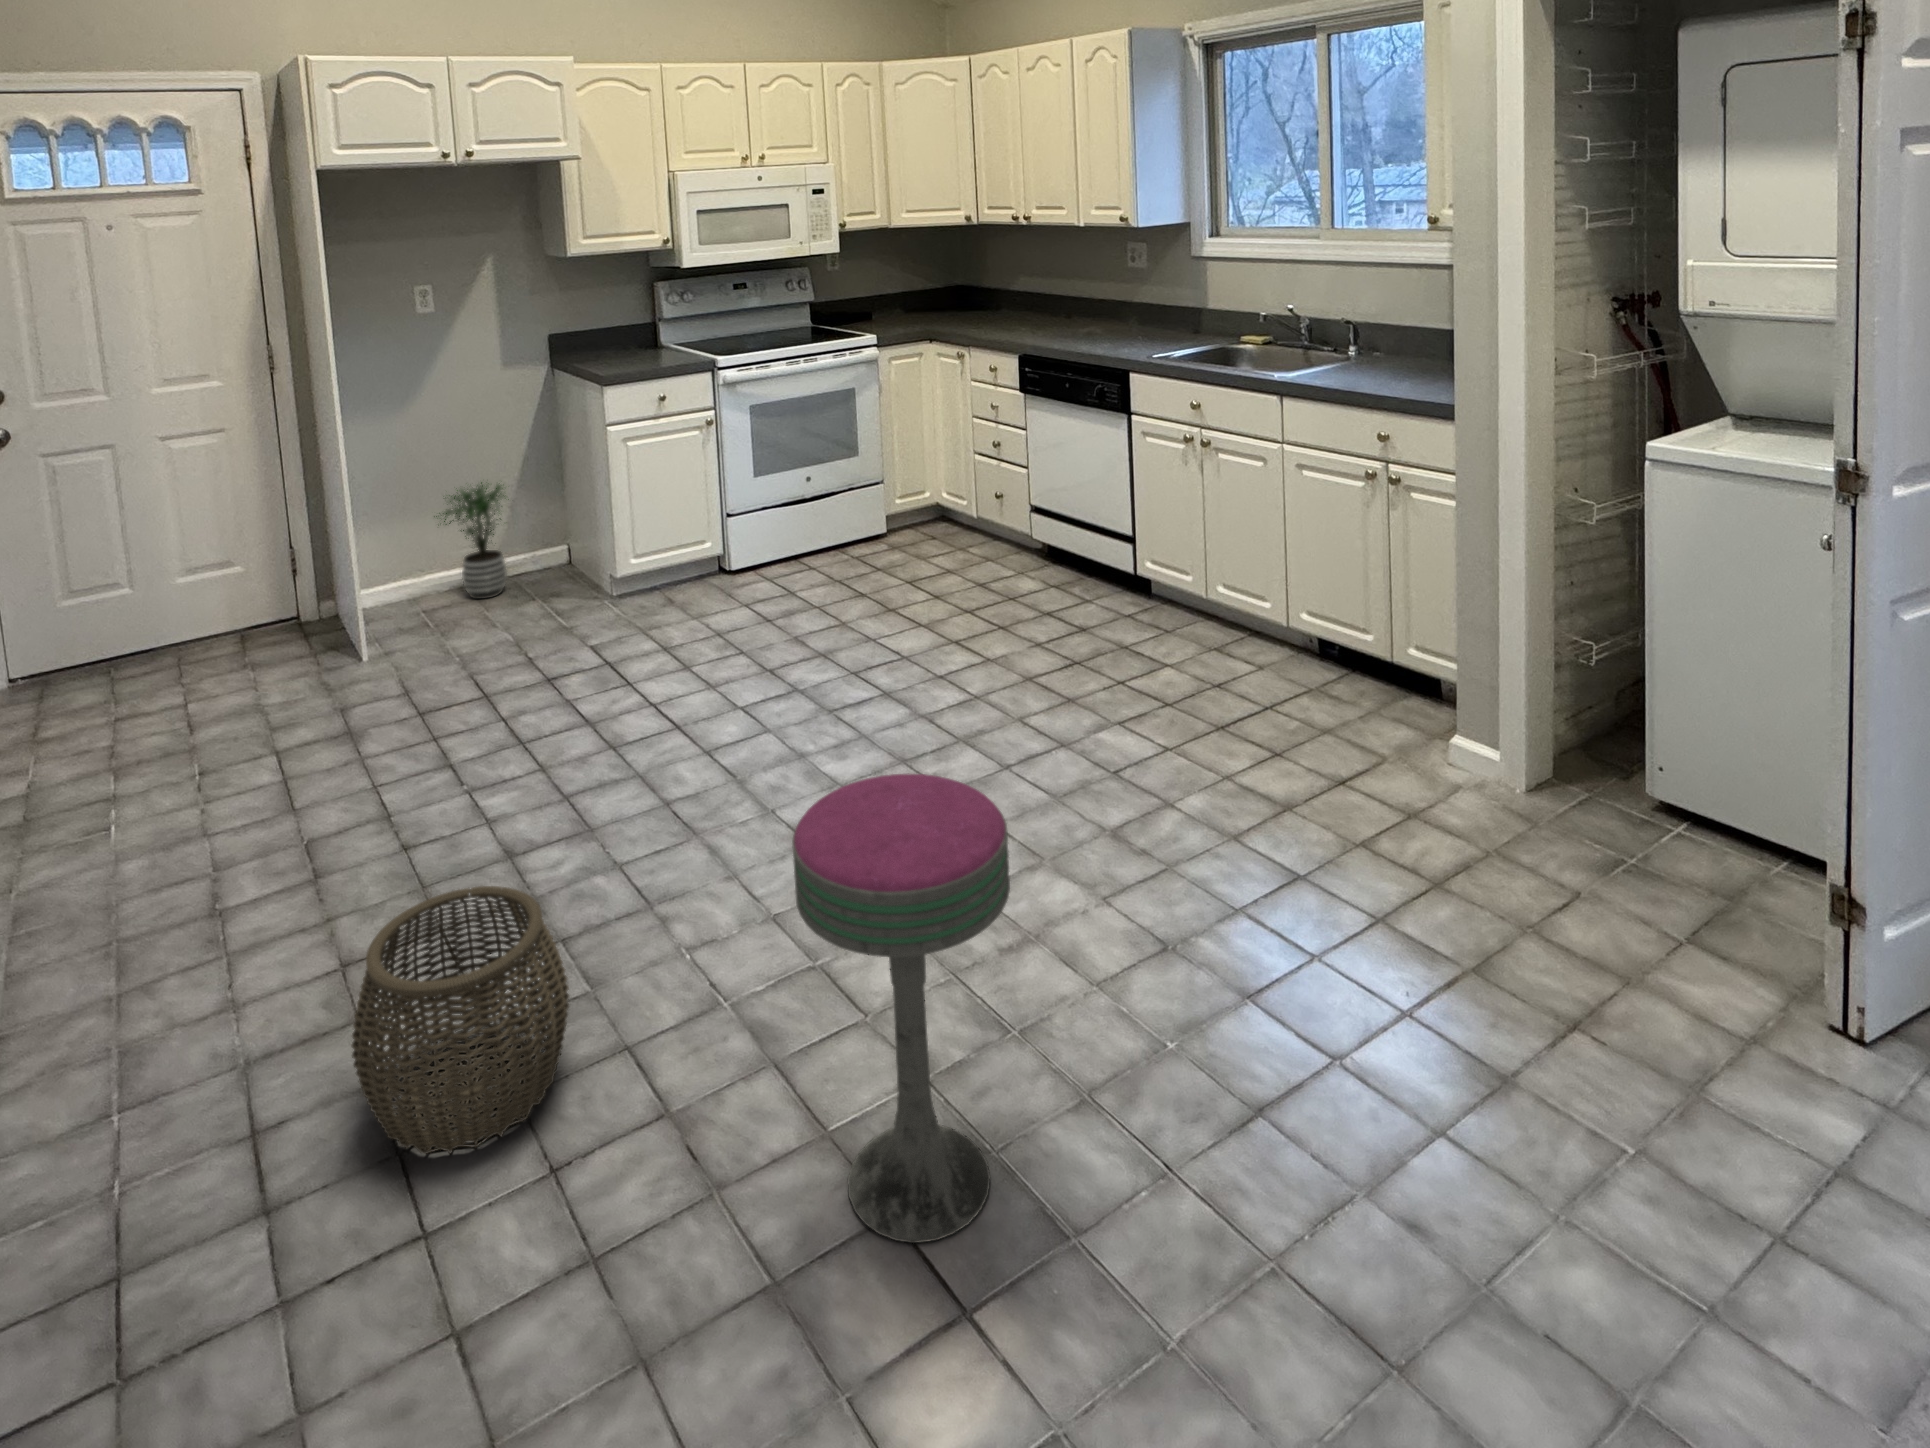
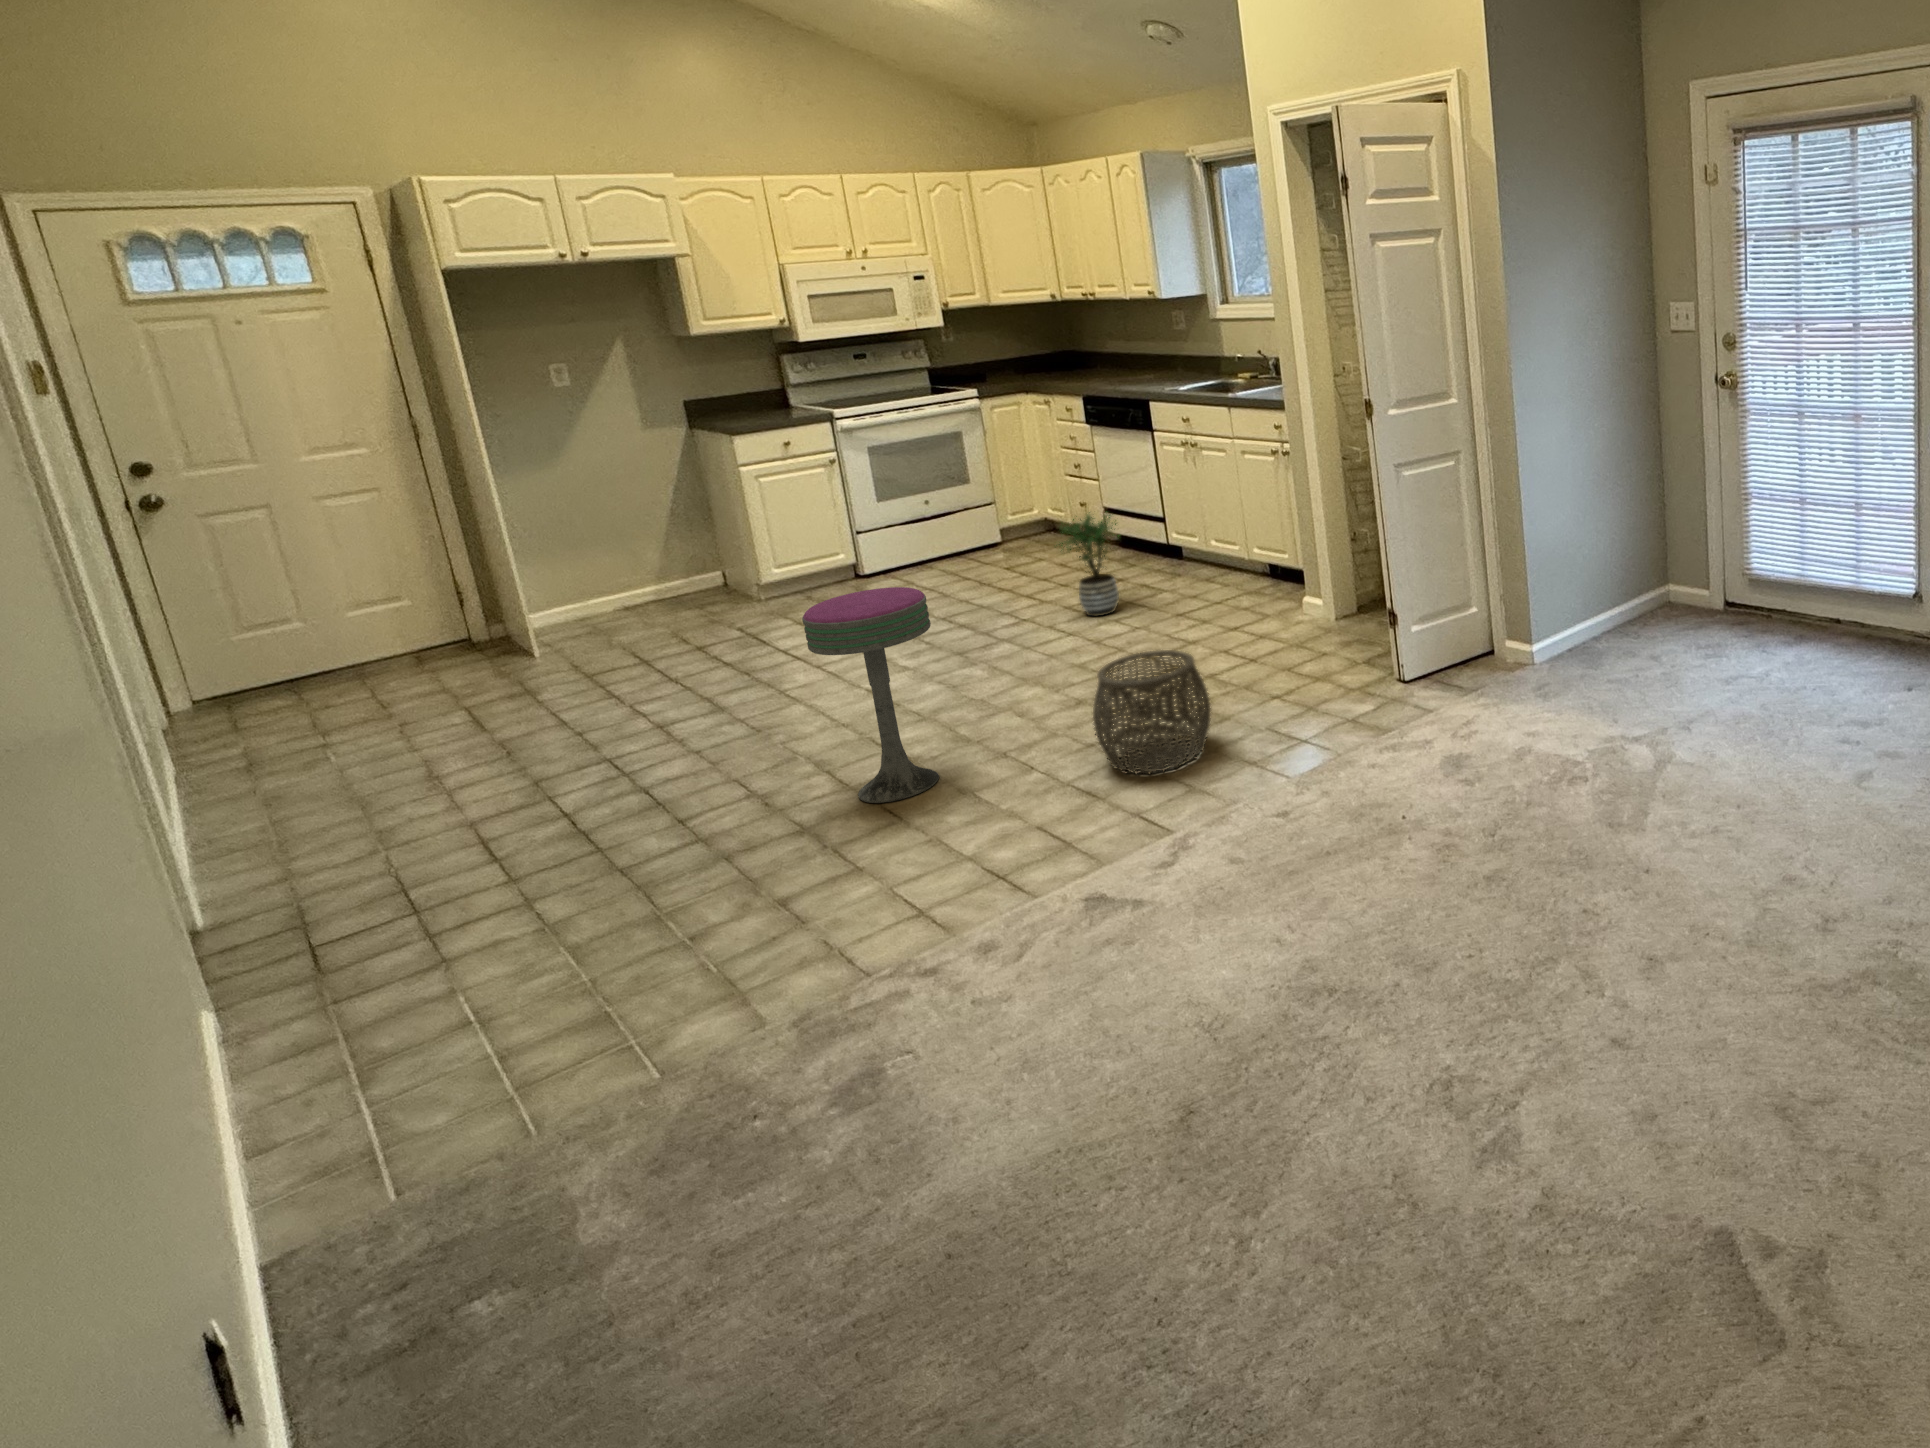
potted plant: present [434,482,509,599] -> present [1056,511,1119,616]
woven basket: present [351,886,569,1154] -> present [1093,650,1211,774]

